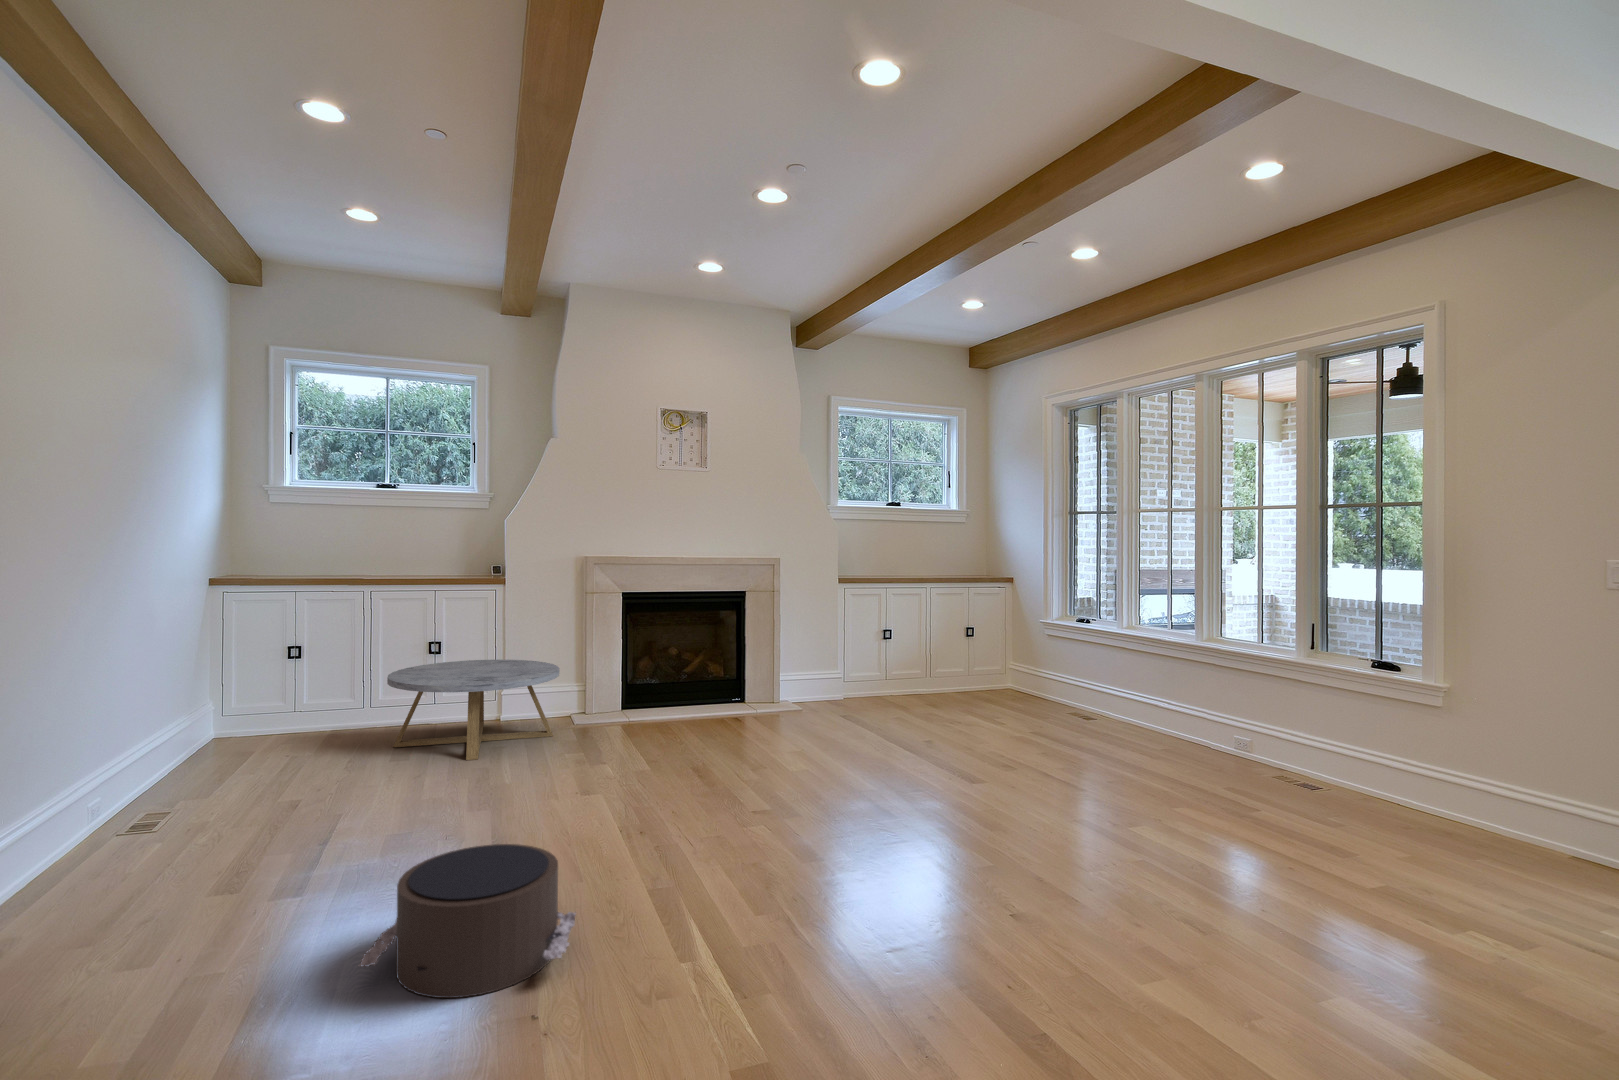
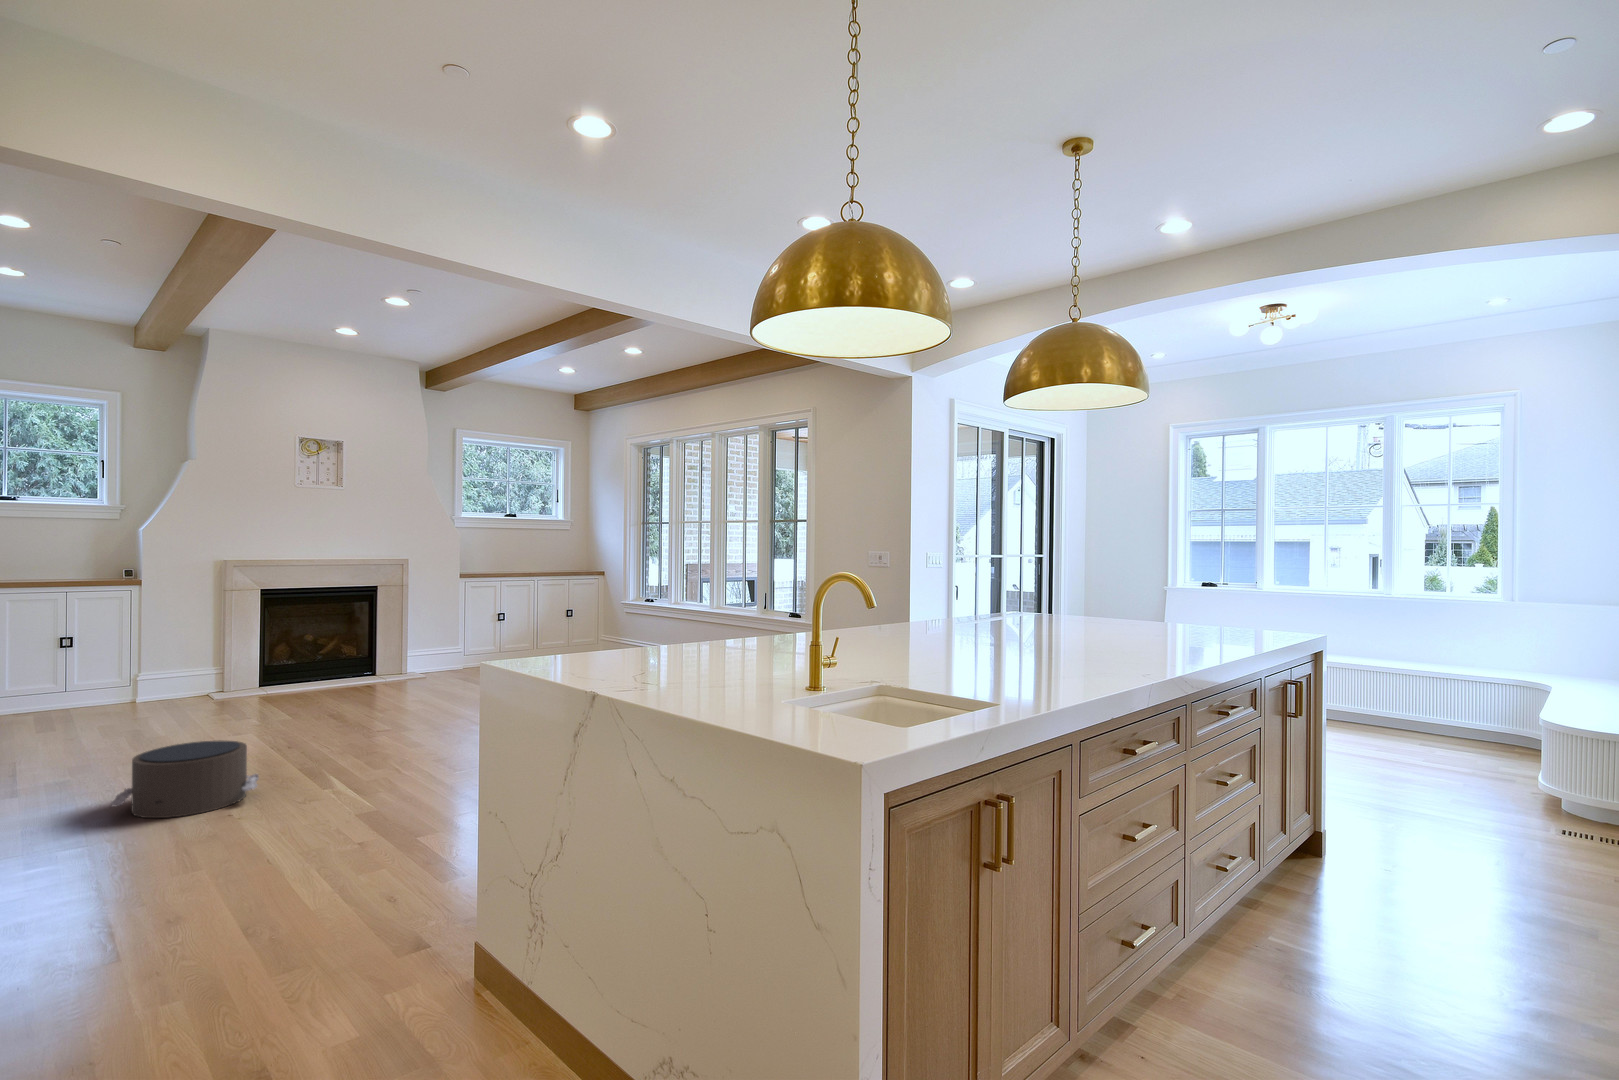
coffee table: present [387,660,560,760] -> none [25,649,203,727]

